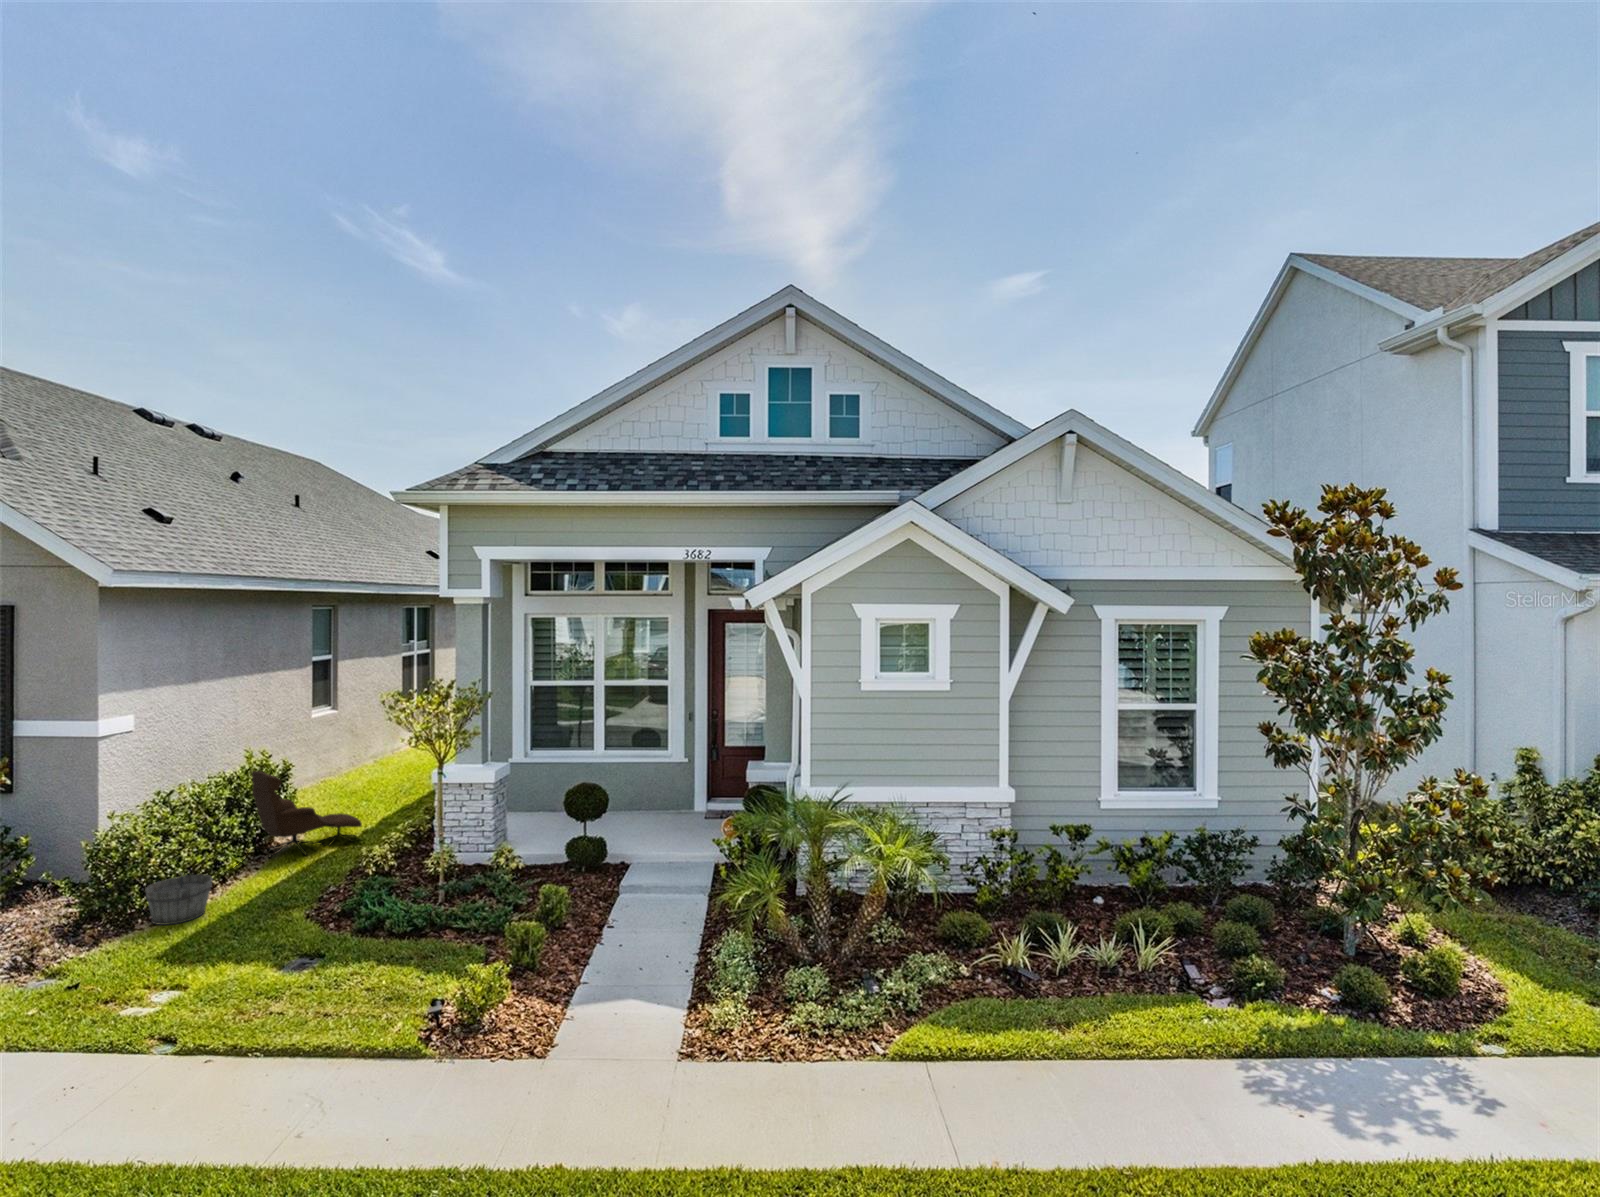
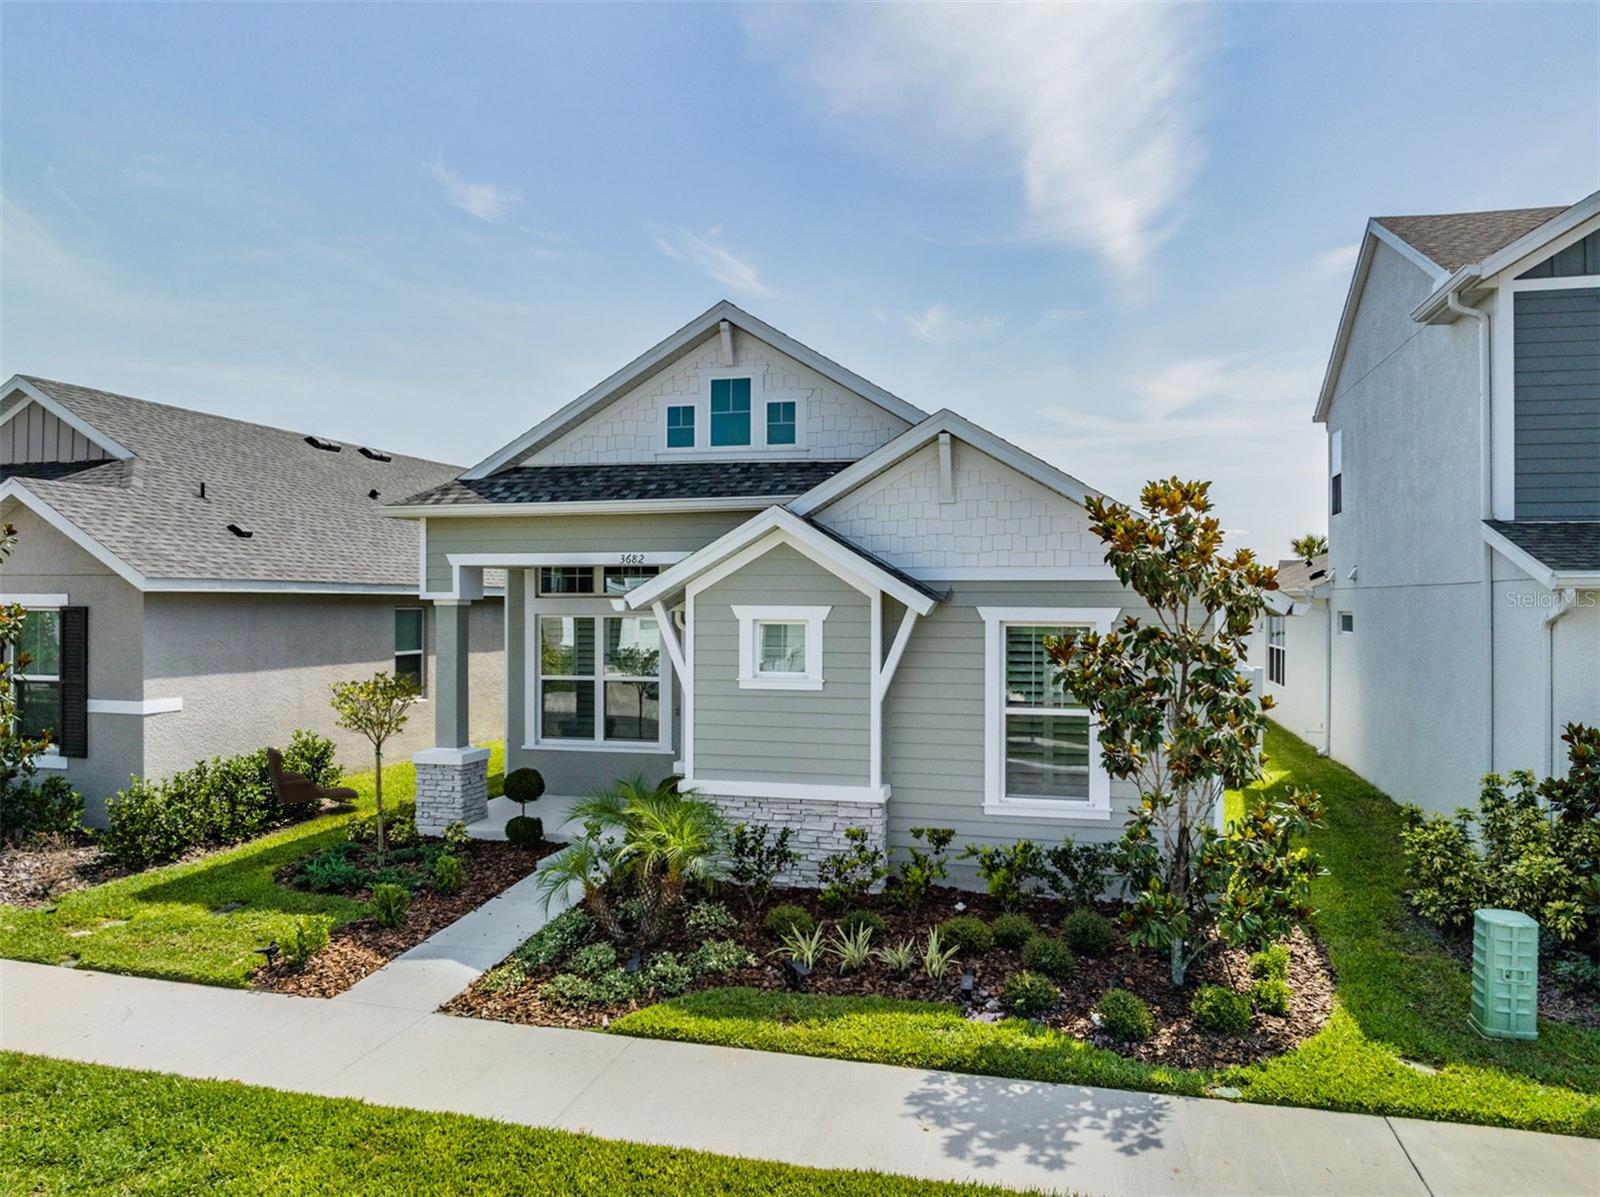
wooden bucket: present [145,873,213,925] -> none [143,825,200,869]

